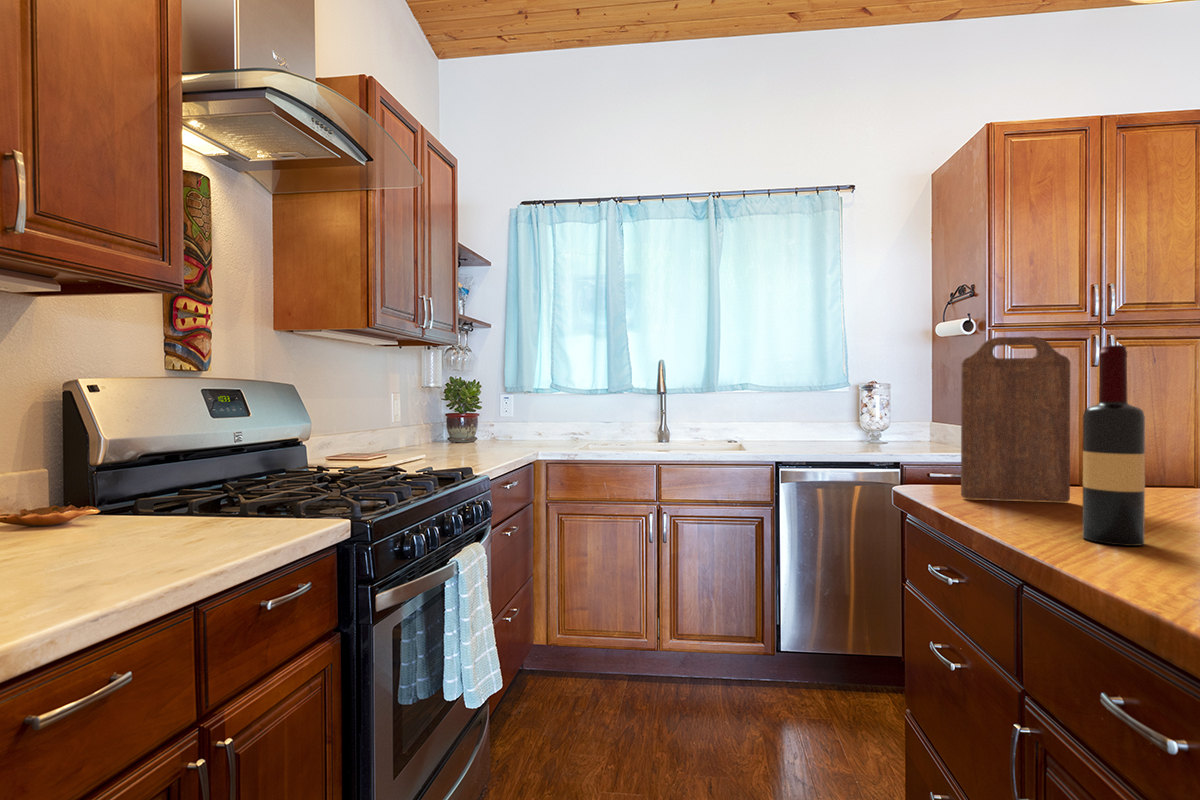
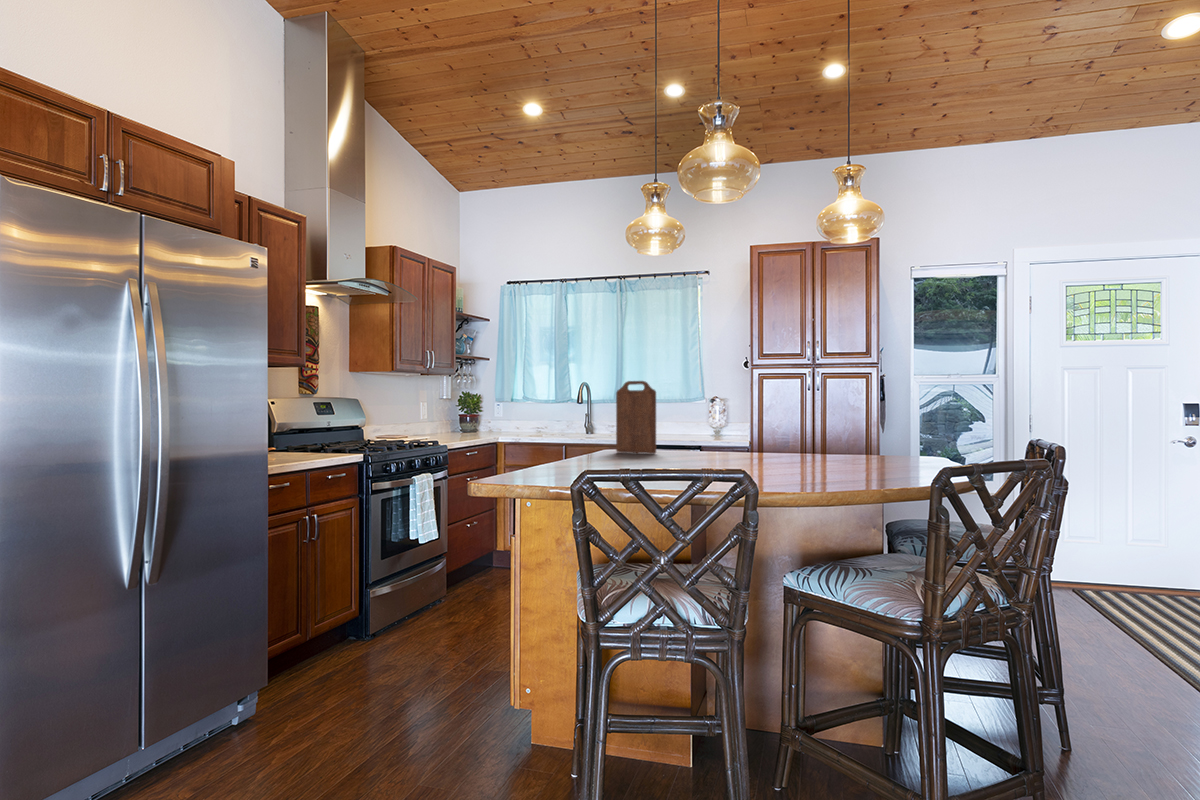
wine bottle: present [1083,345,1145,546] -> none [595,390,612,460]

